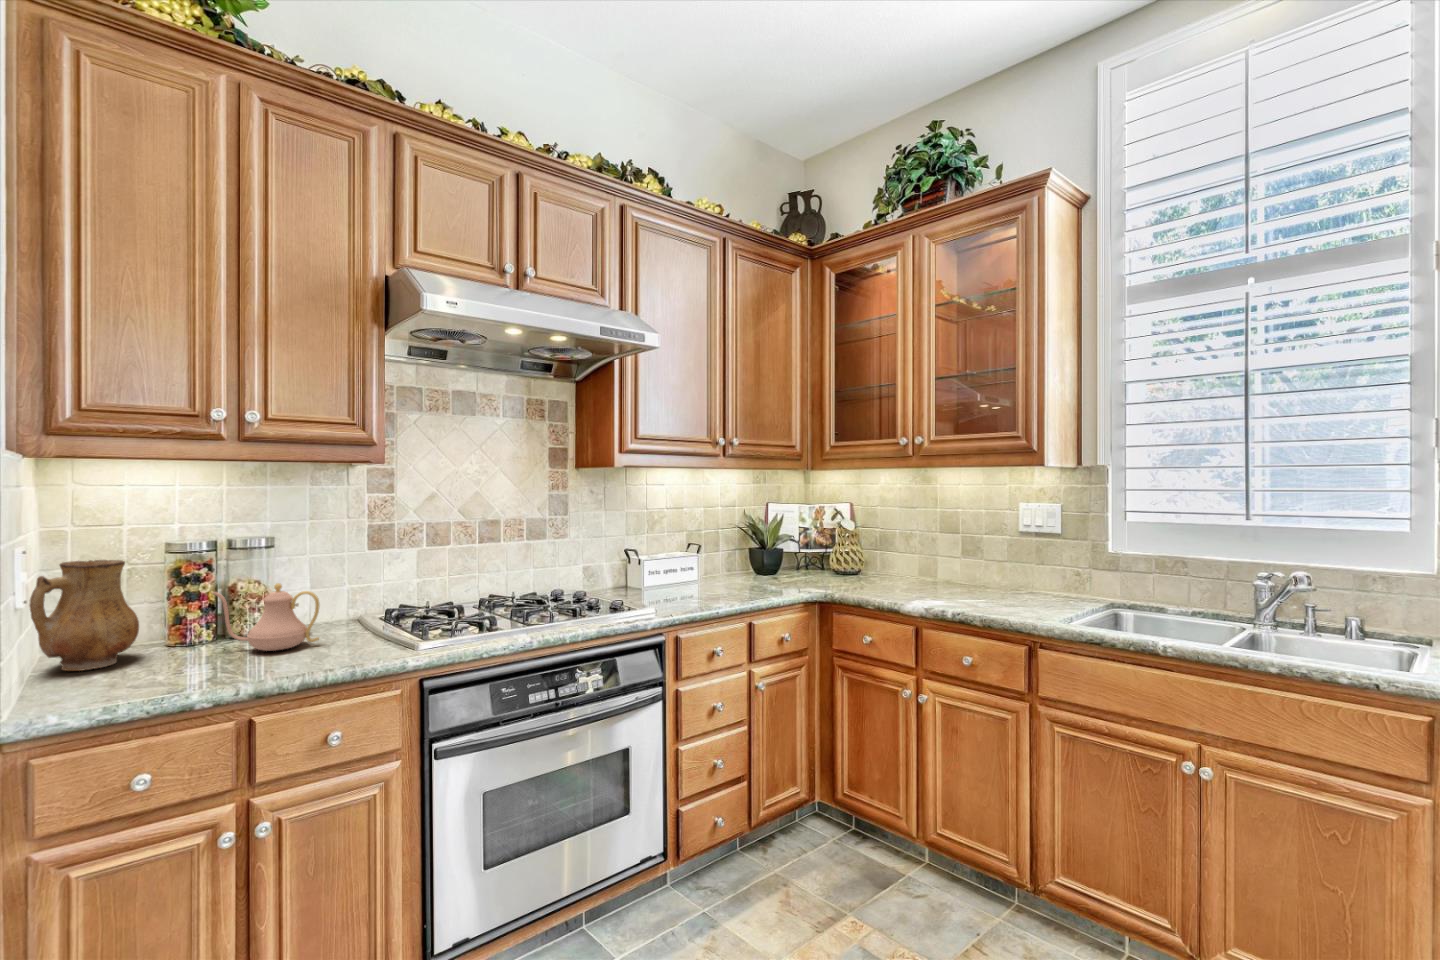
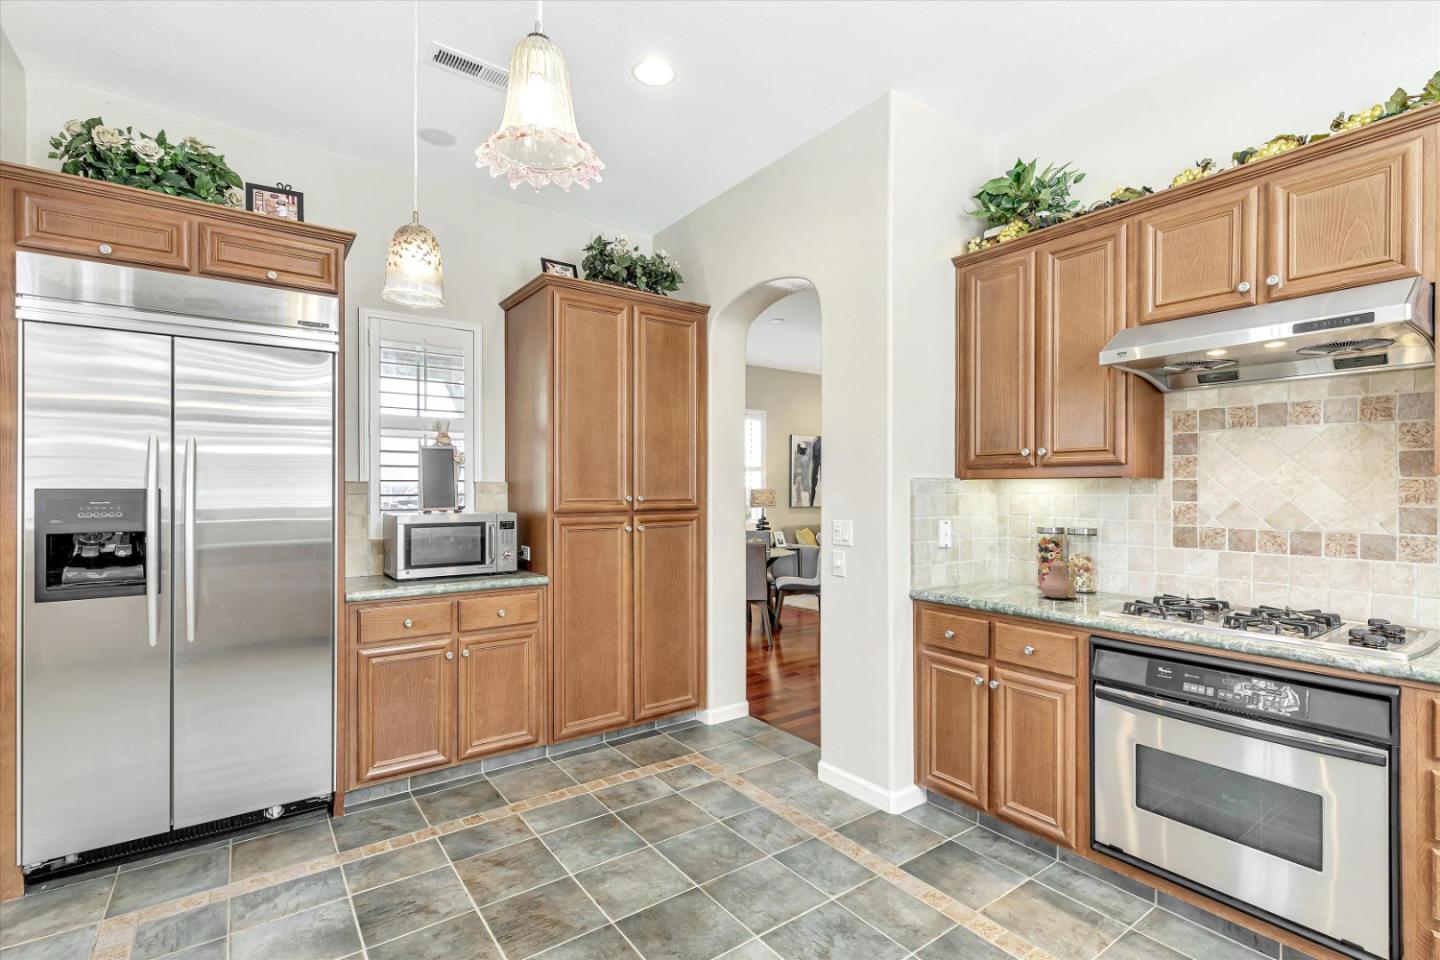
ceramic pitcher: present [29,560,139,671] -> none [969,530,1017,587]

